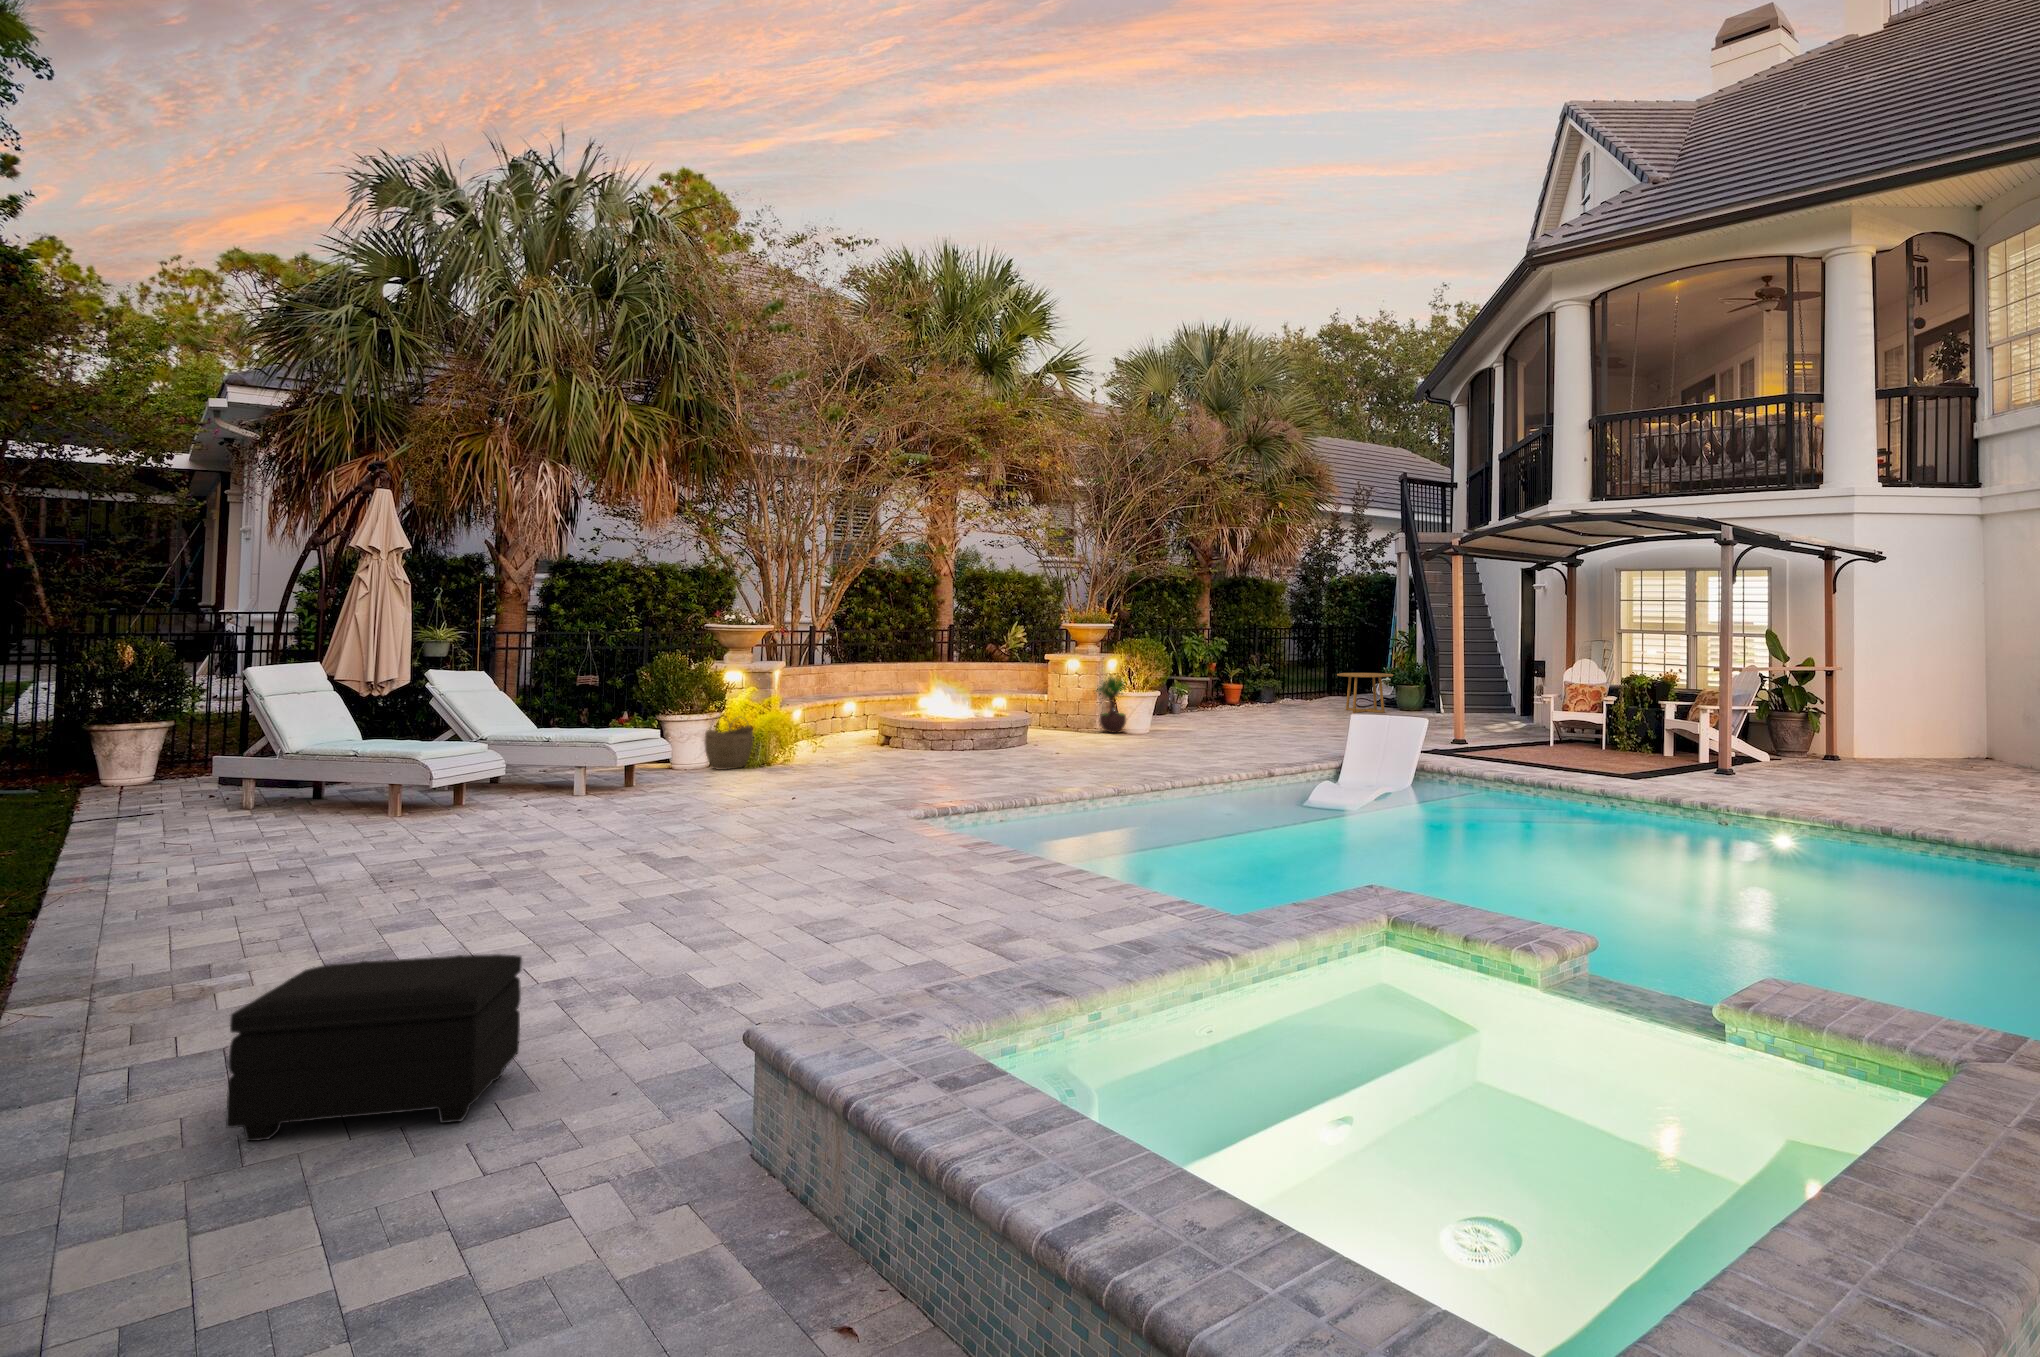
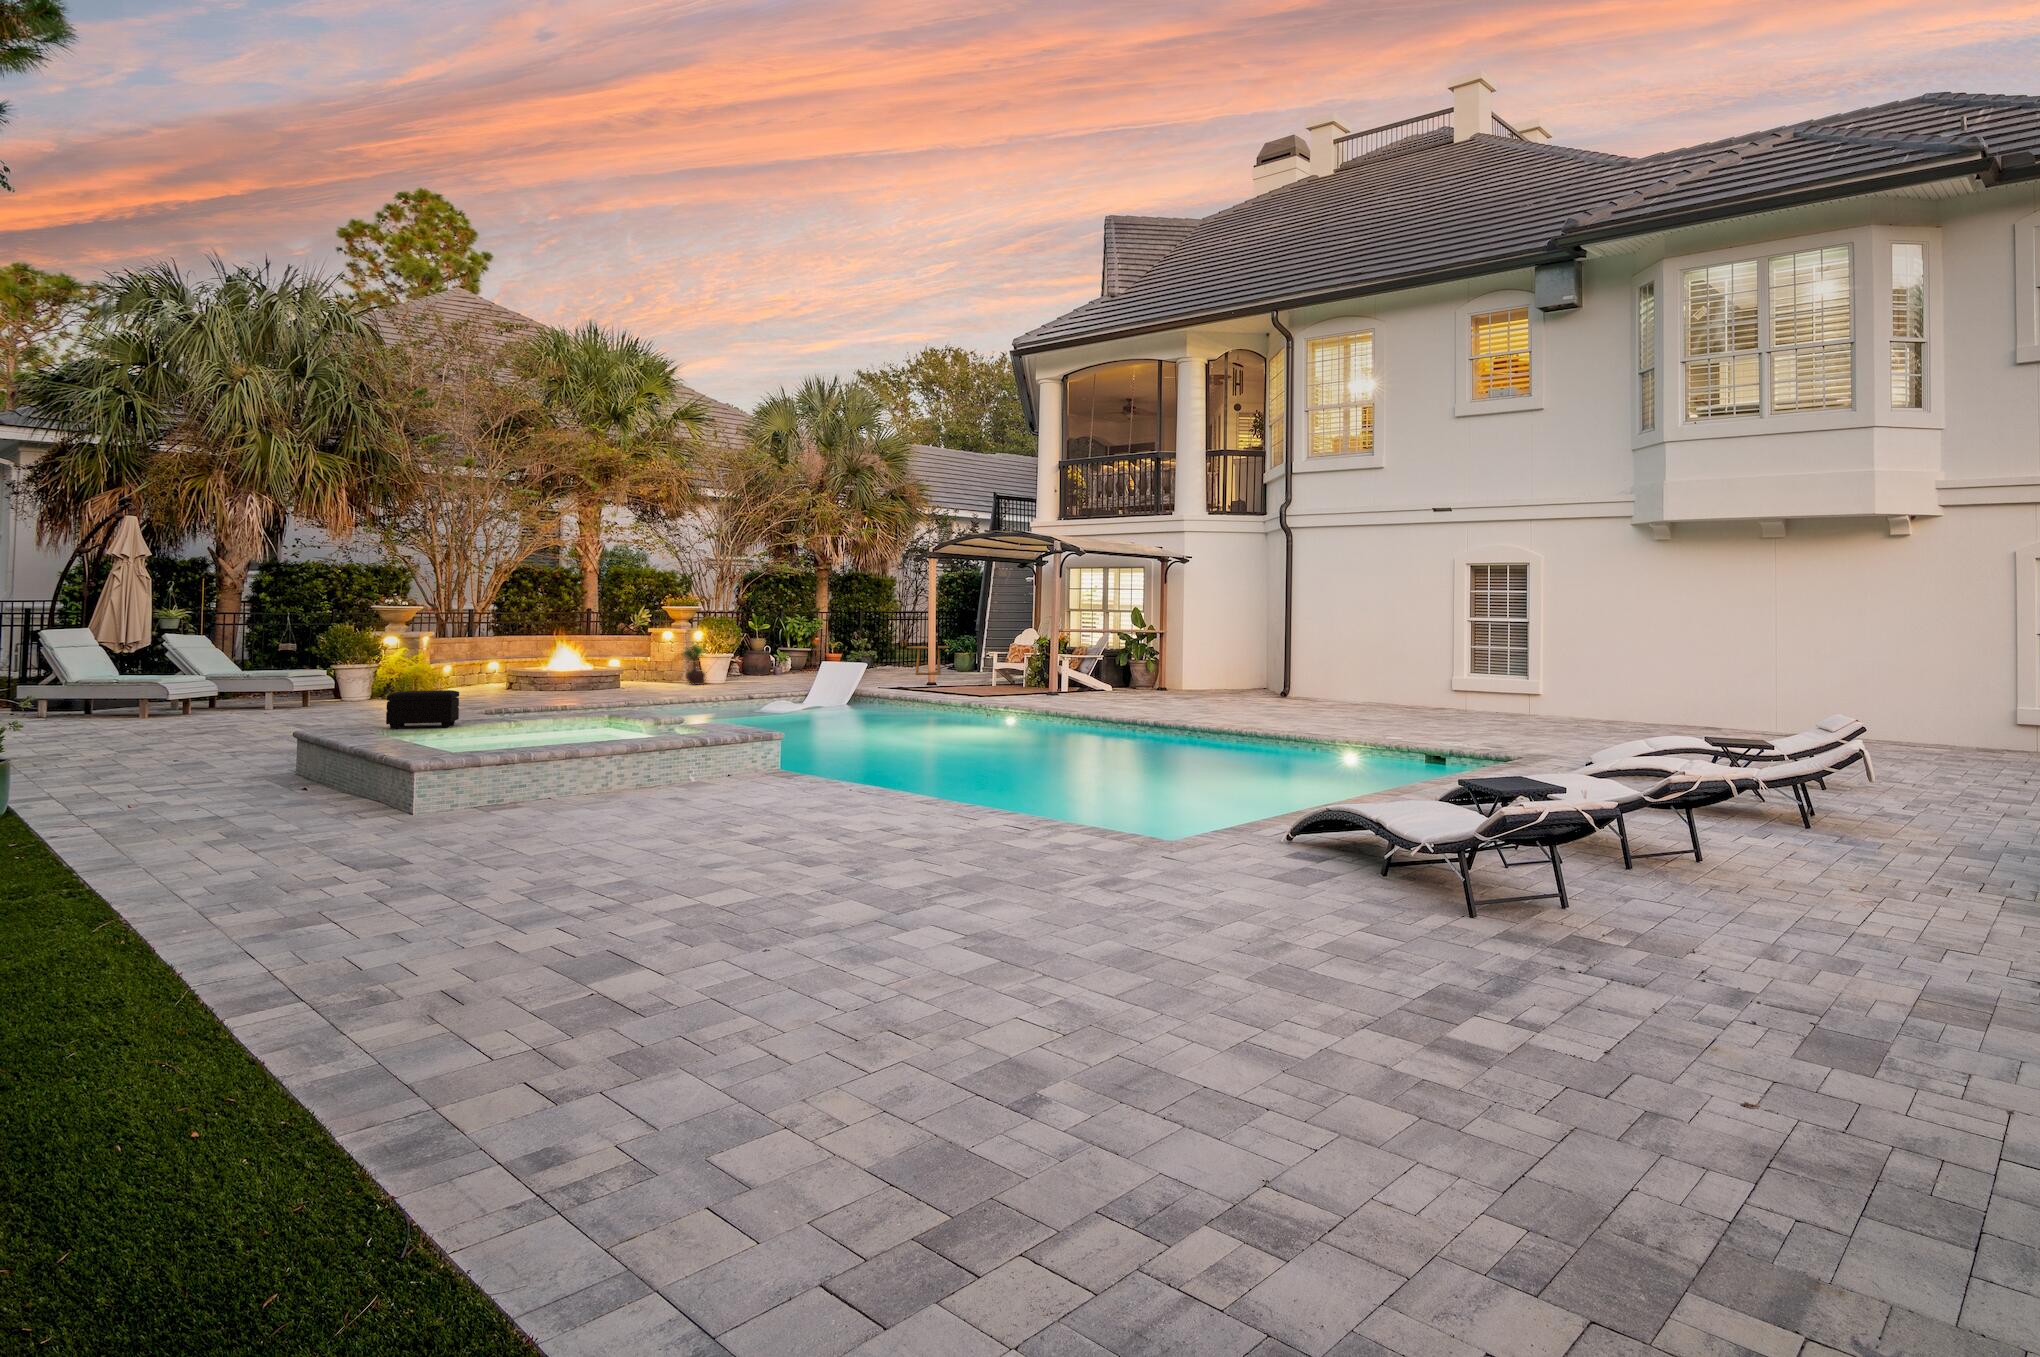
woven basket: present [704,721,754,770] -> none [364,665,400,700]
footstool: present [226,954,522,1141] -> present [386,690,459,729]

